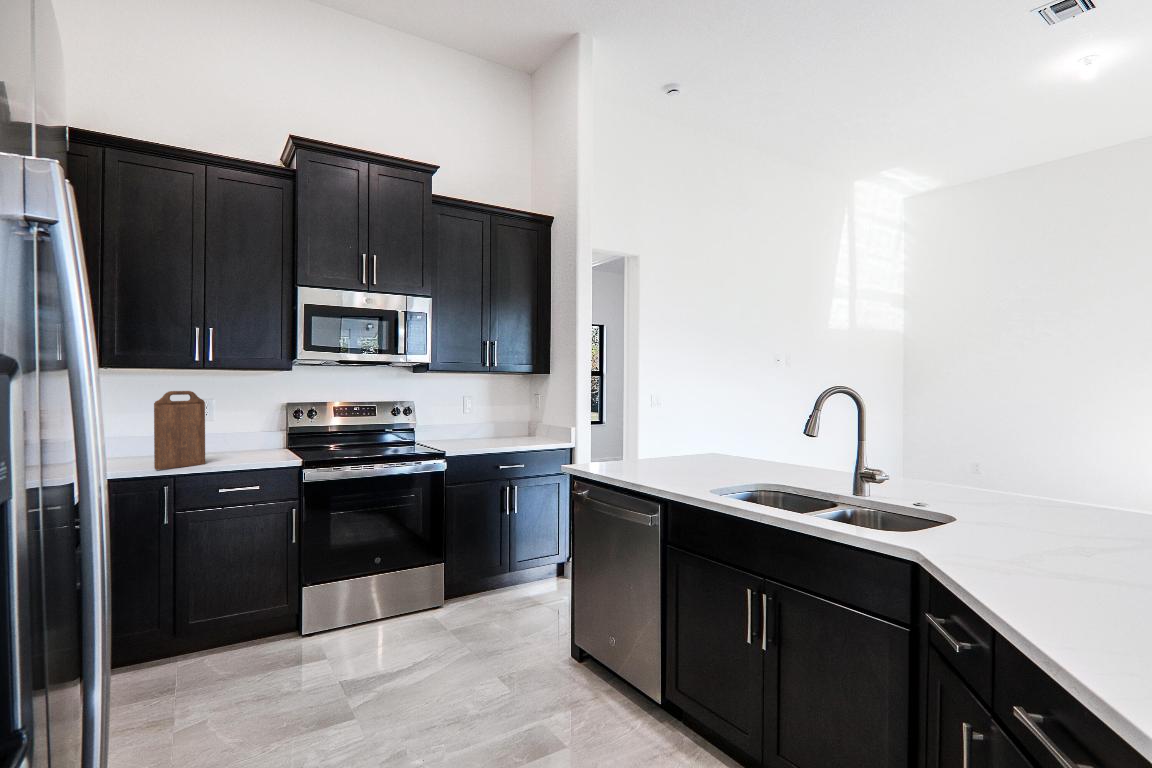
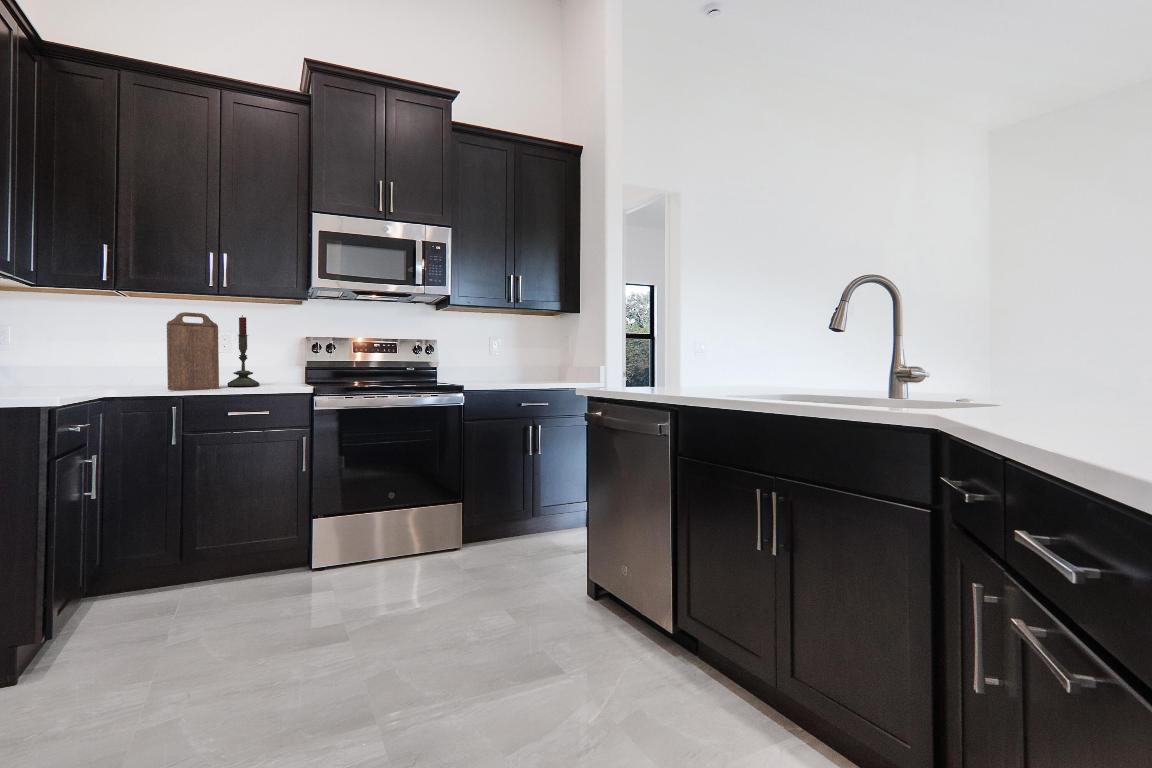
candle: none [212,388,244,459] -> present [227,315,259,386]

